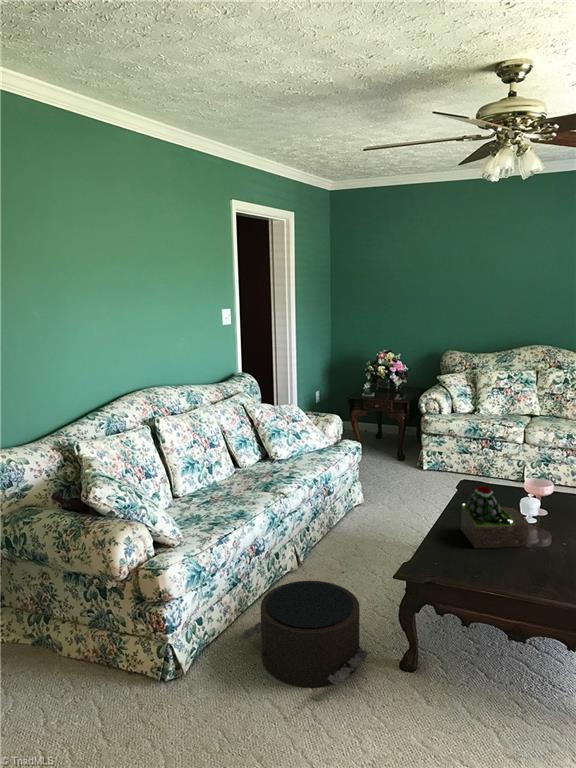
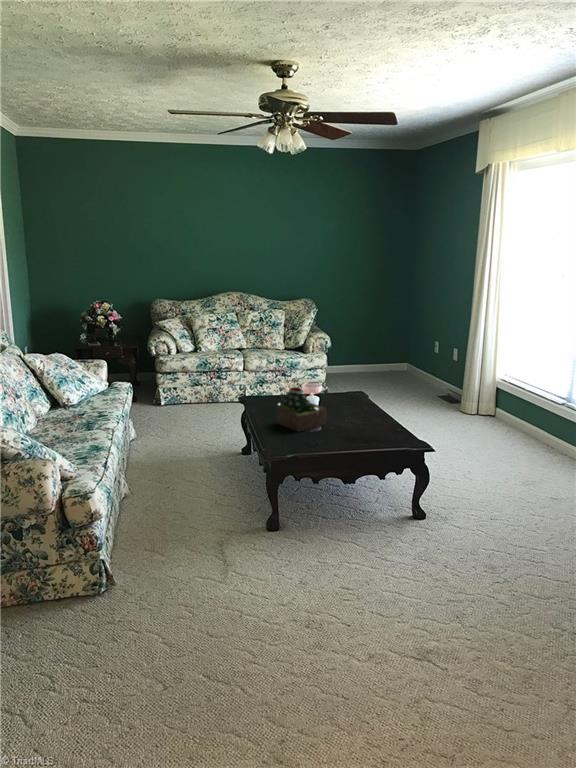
pouf: present [241,581,370,687] -> none [139,485,247,564]

